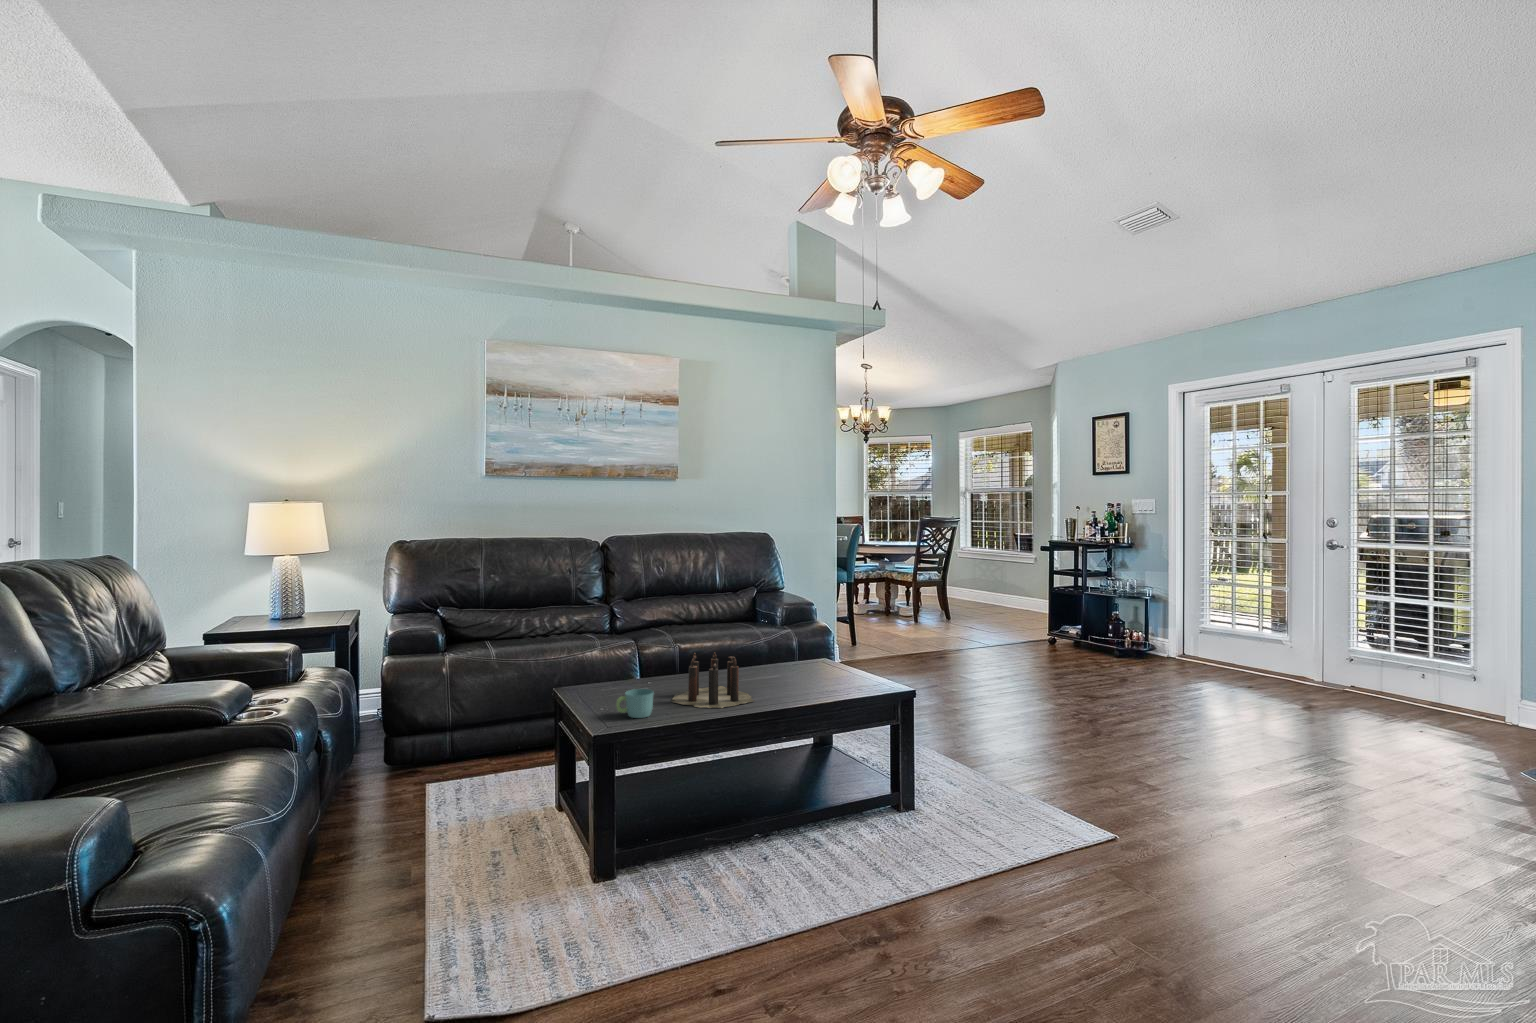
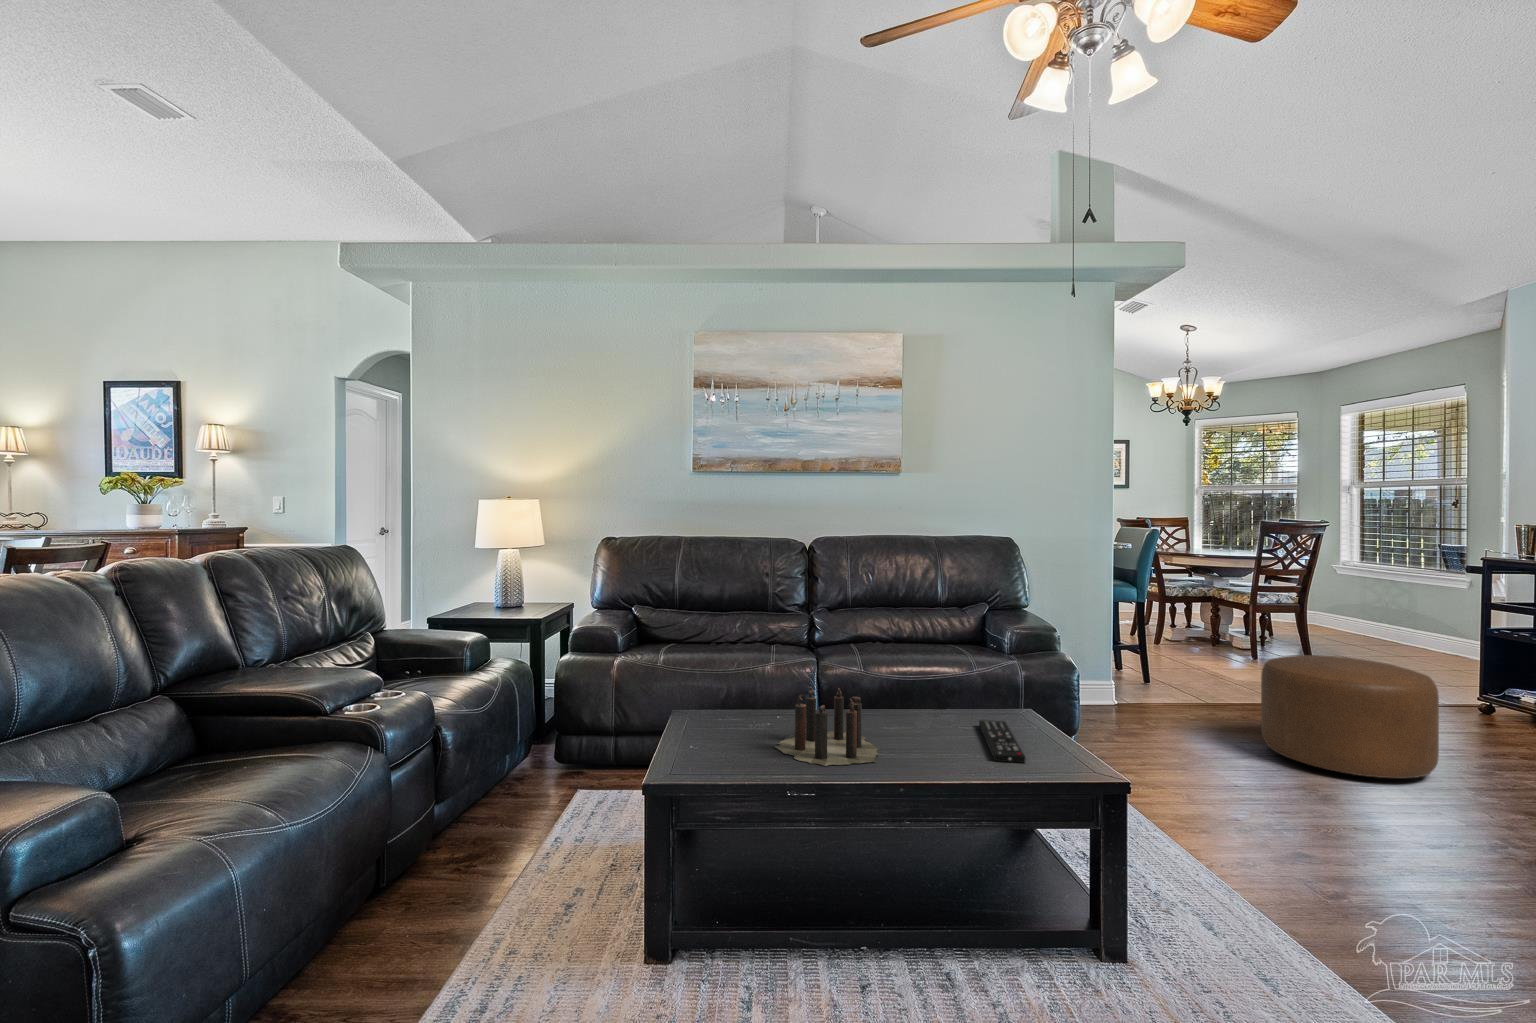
ottoman: none [941,613,1039,689] -> present [1261,655,1439,778]
remote control: none [802,668,849,691] -> present [979,720,1025,763]
mug: present [616,689,654,718] -> none [691,727,737,765]

